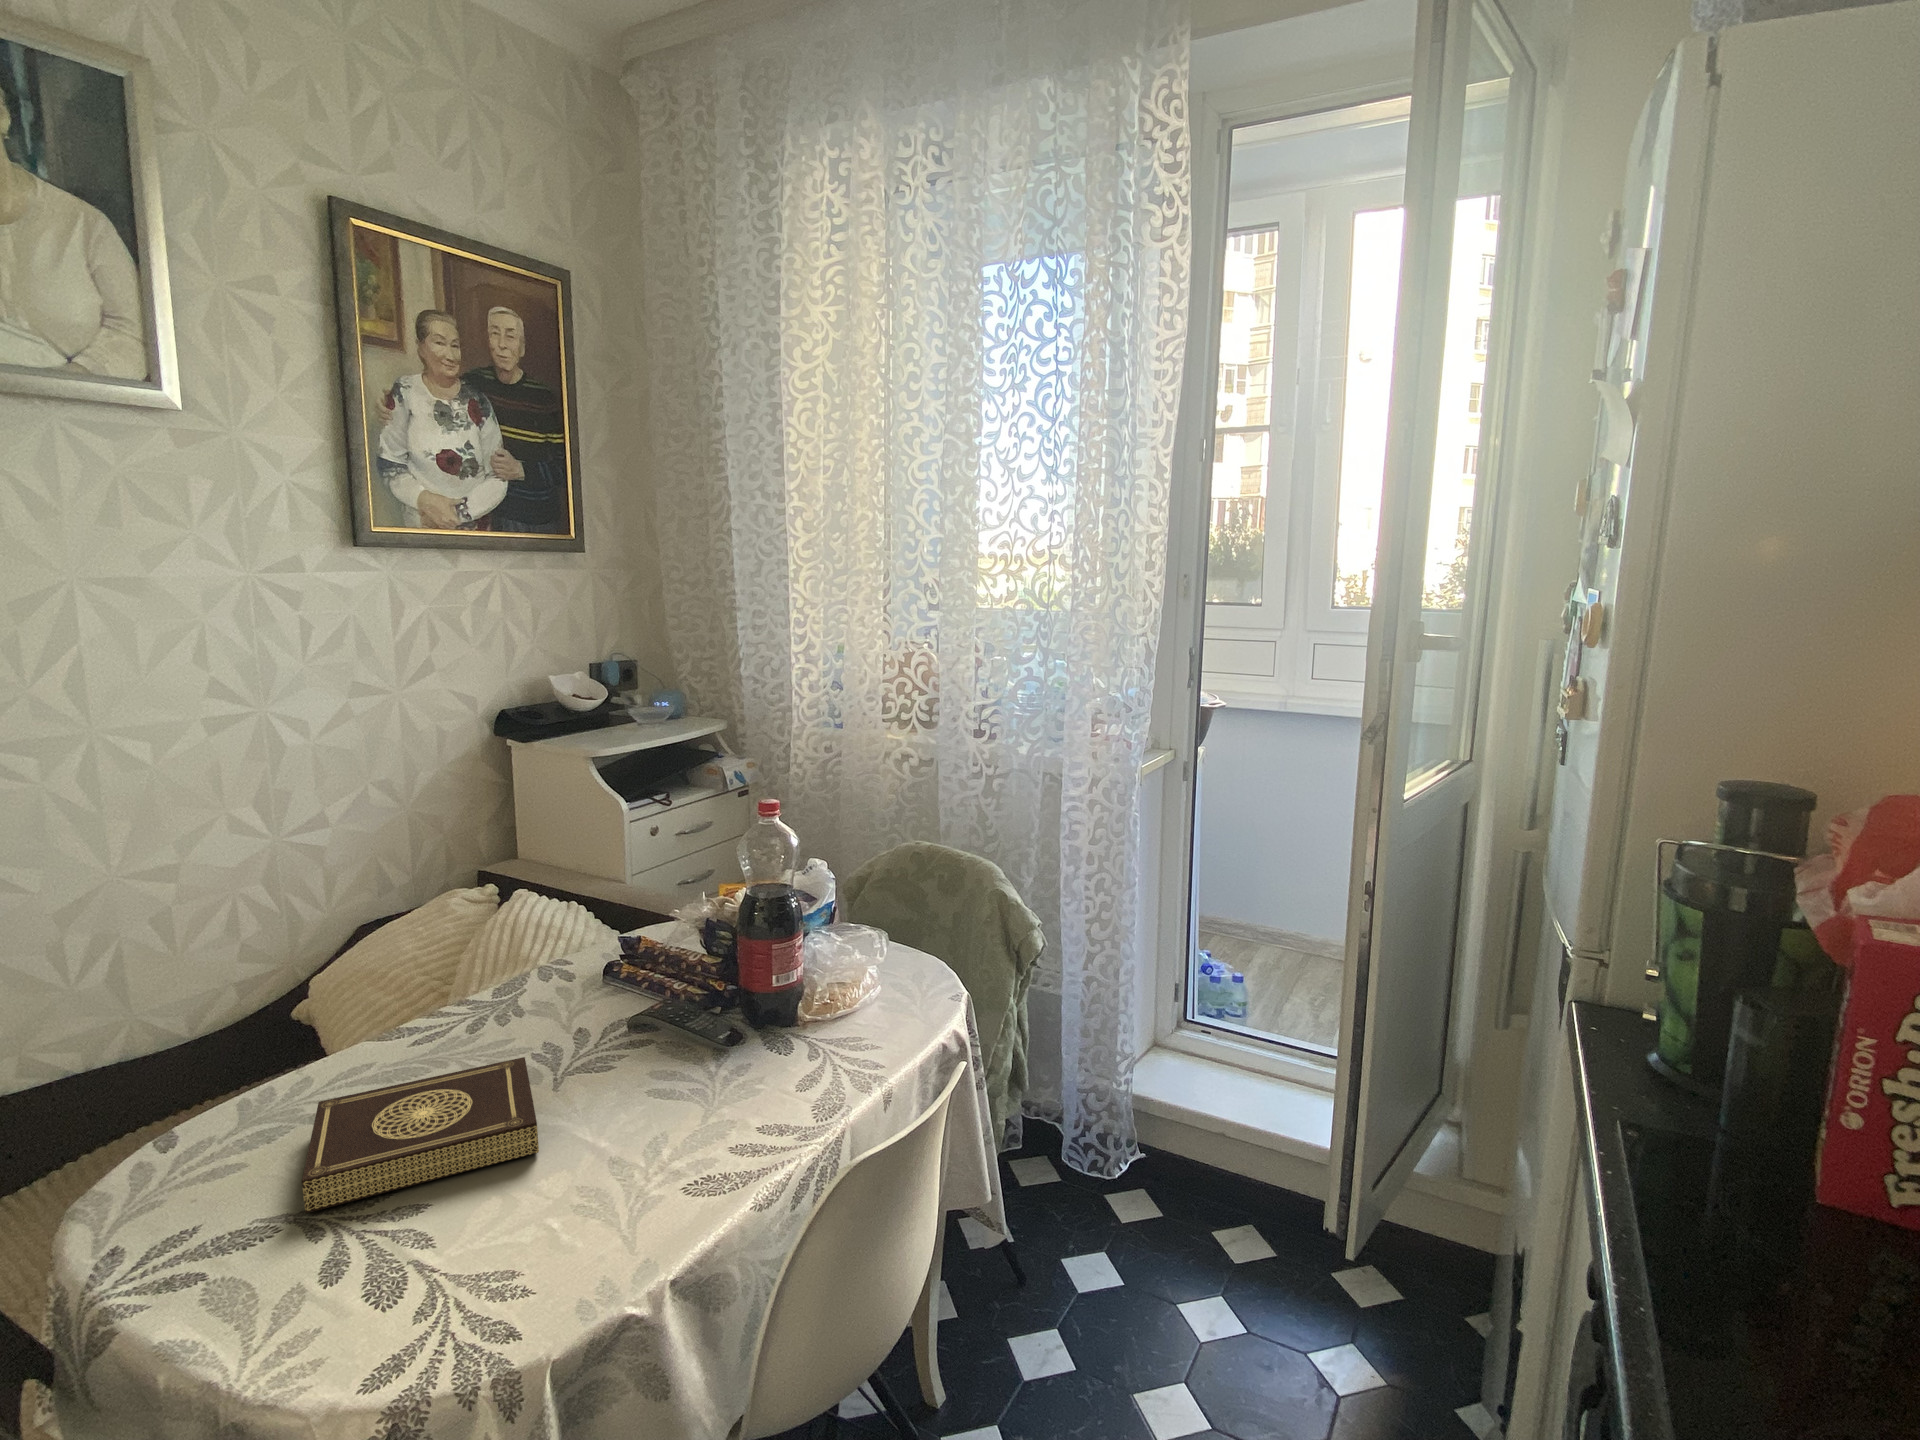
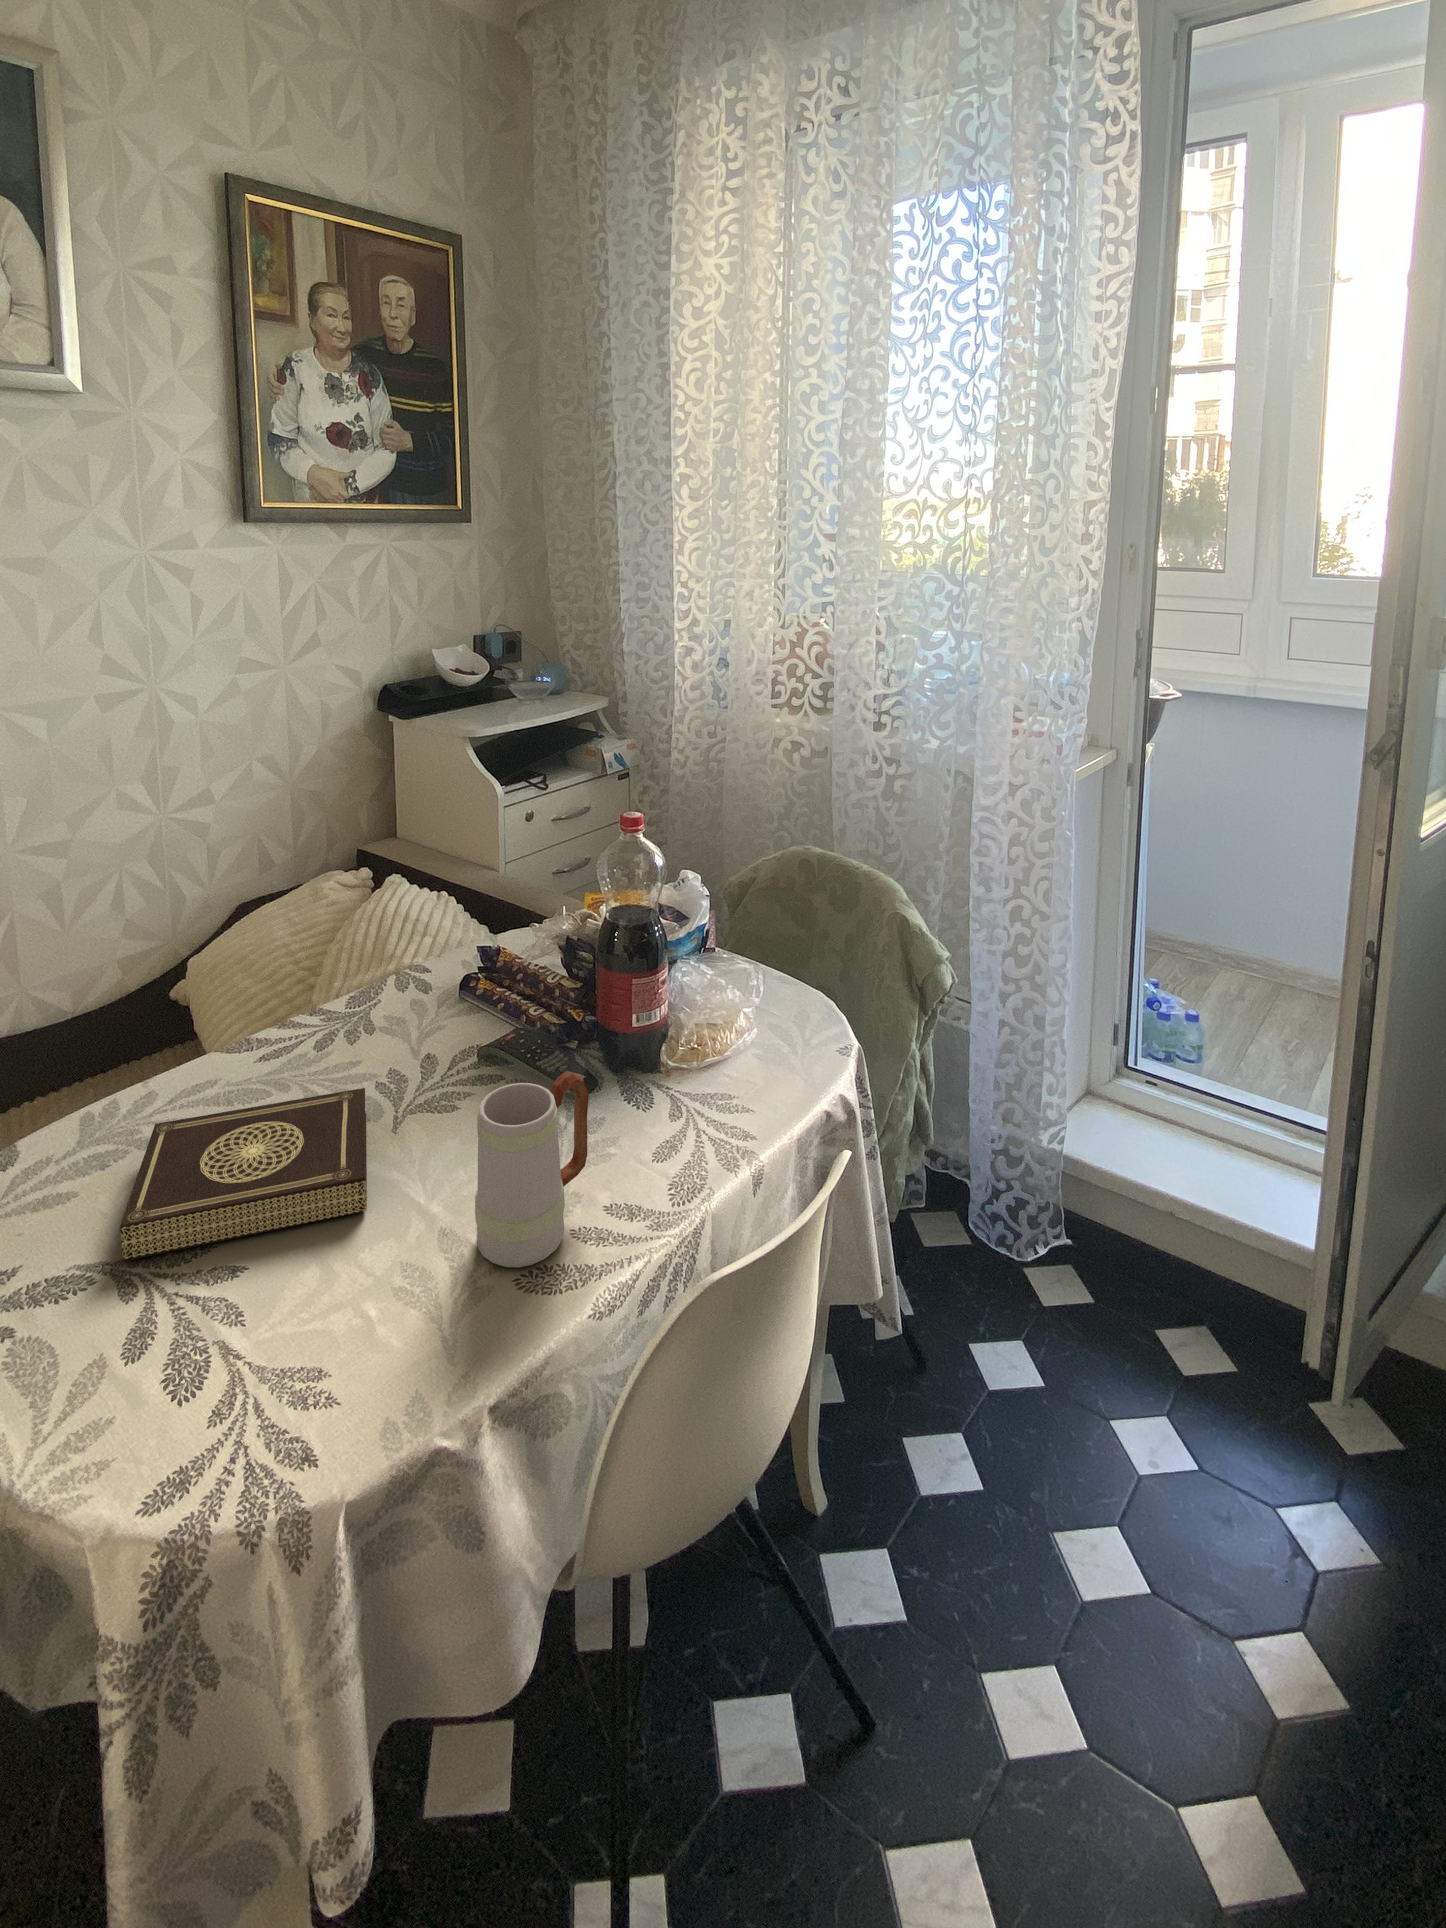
mug: none [642,1014,741,1180] -> present [475,1071,589,1267]

